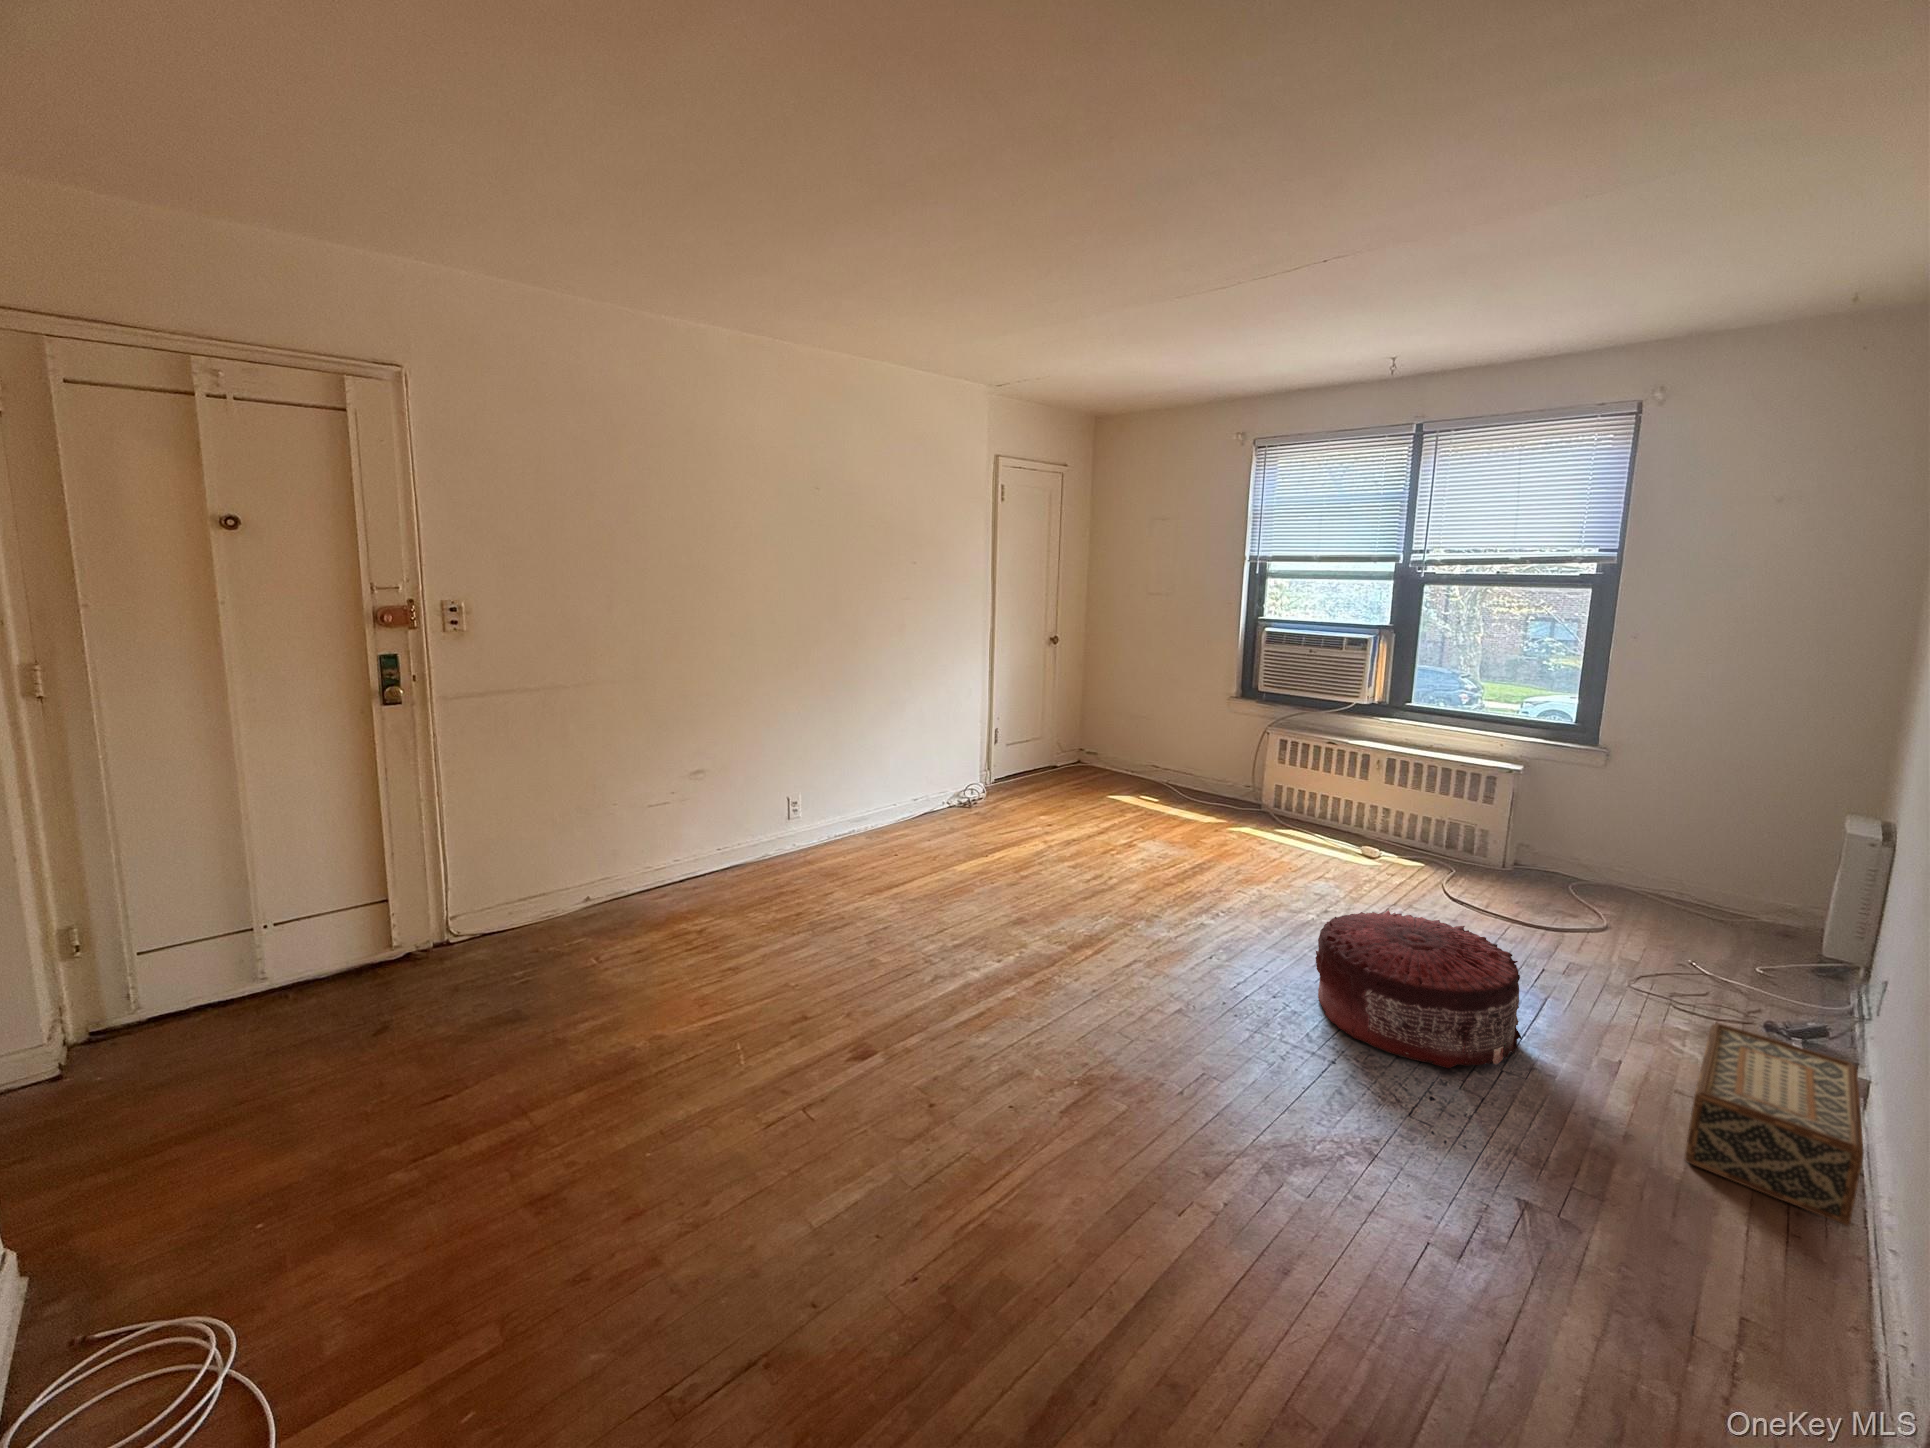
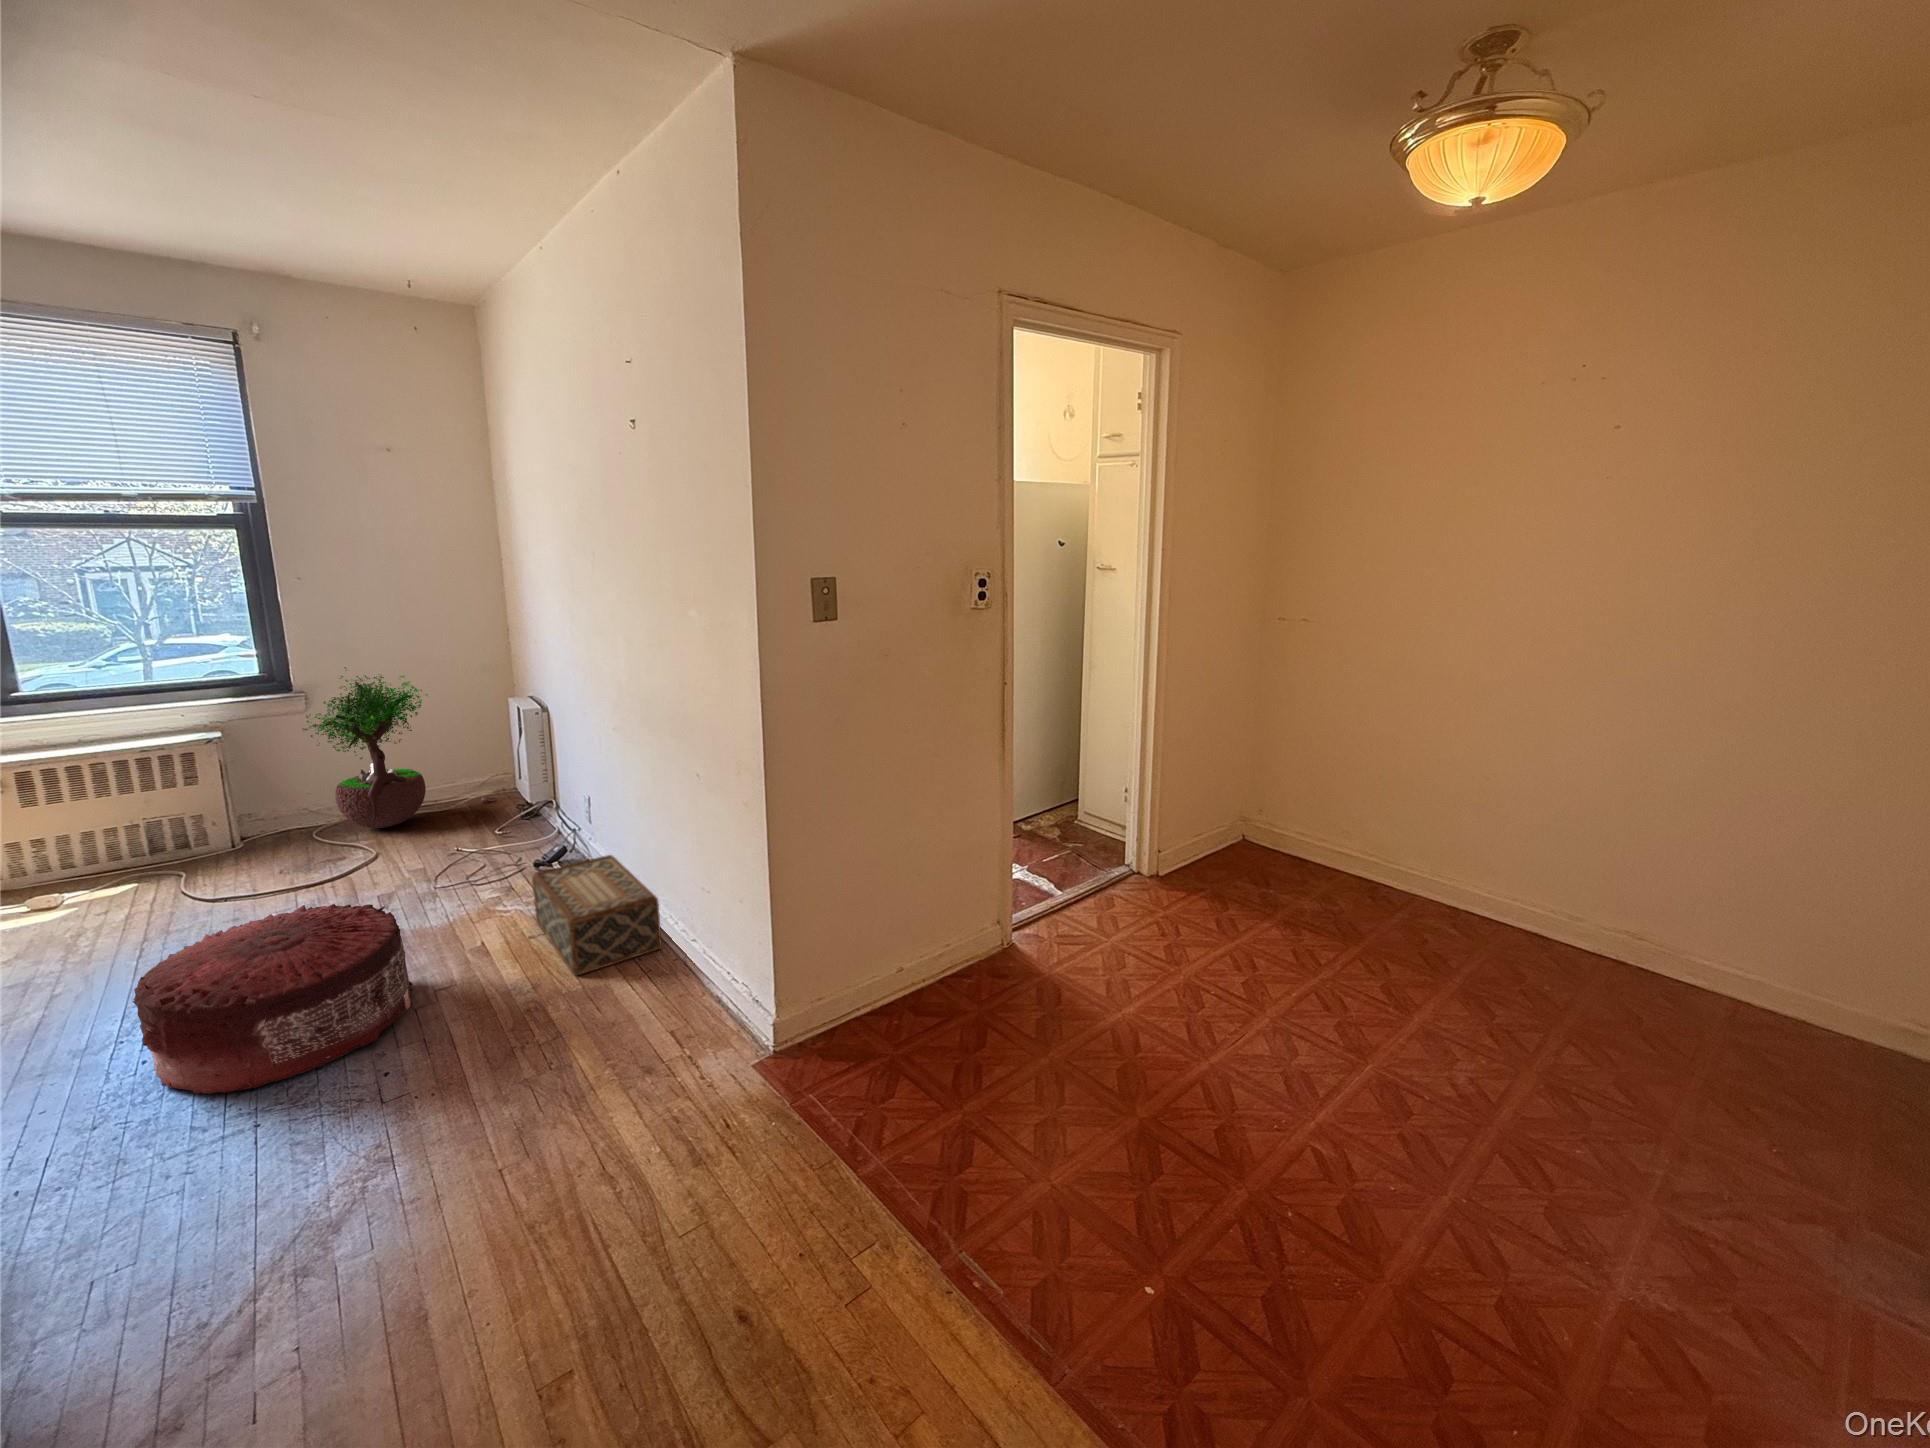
potted tree: none [1583,732,1730,910] -> present [302,667,428,828]

